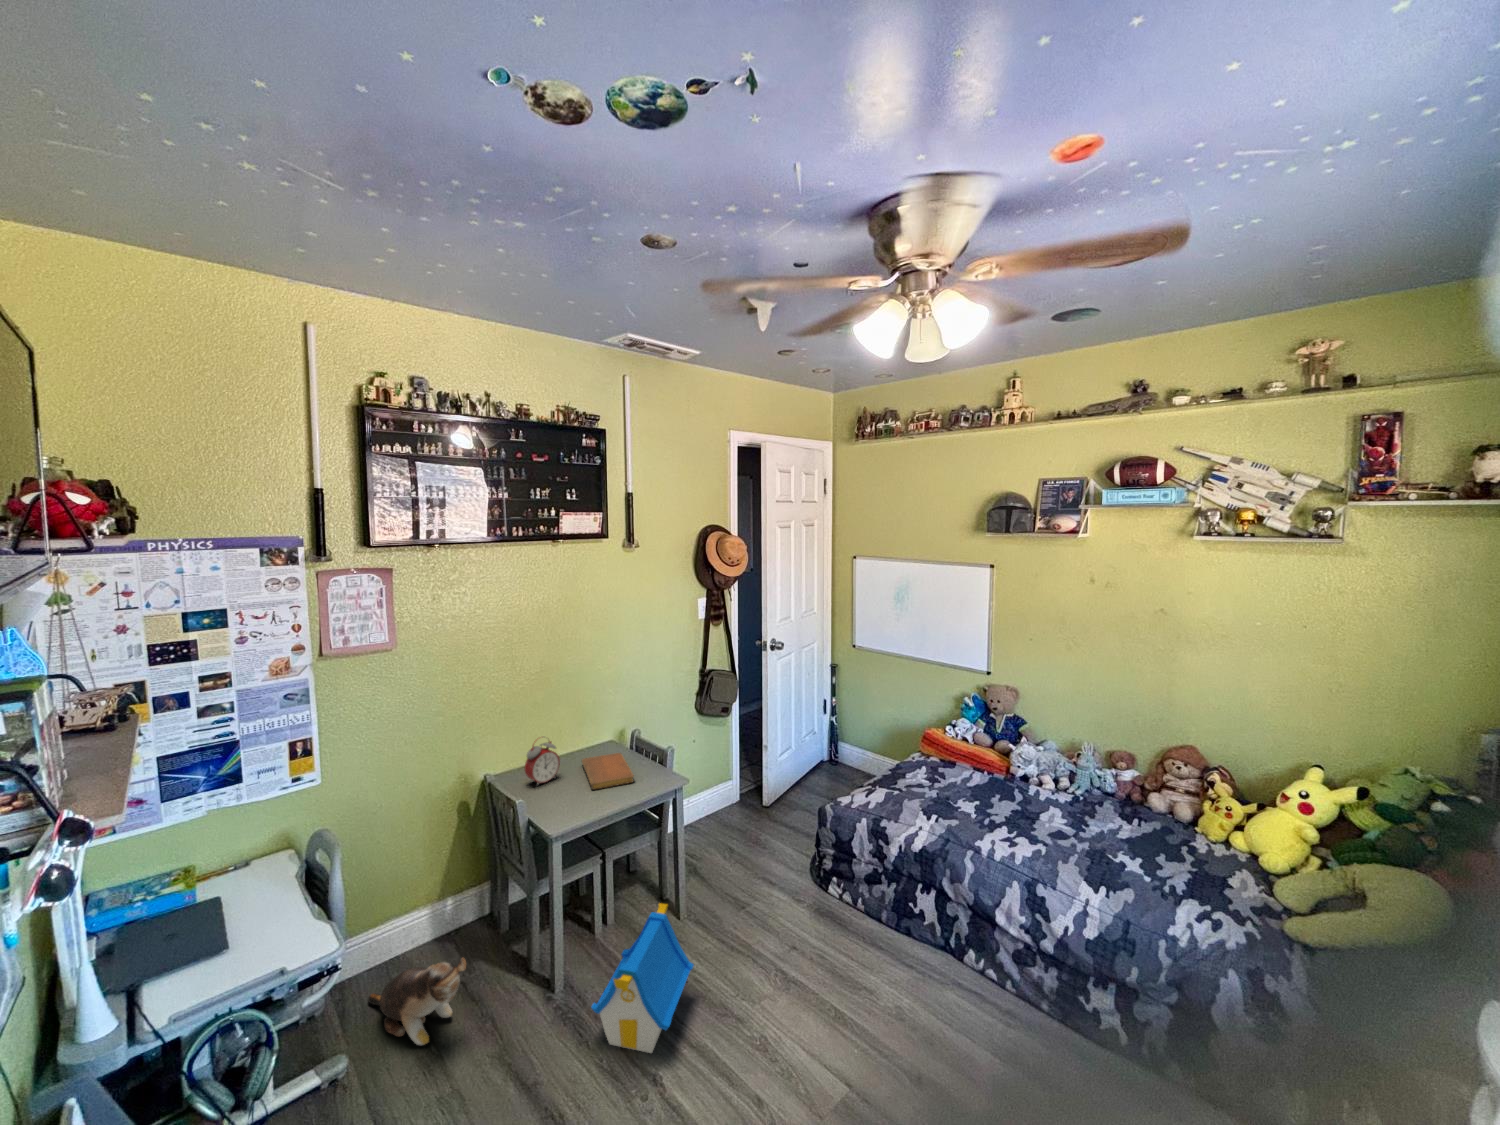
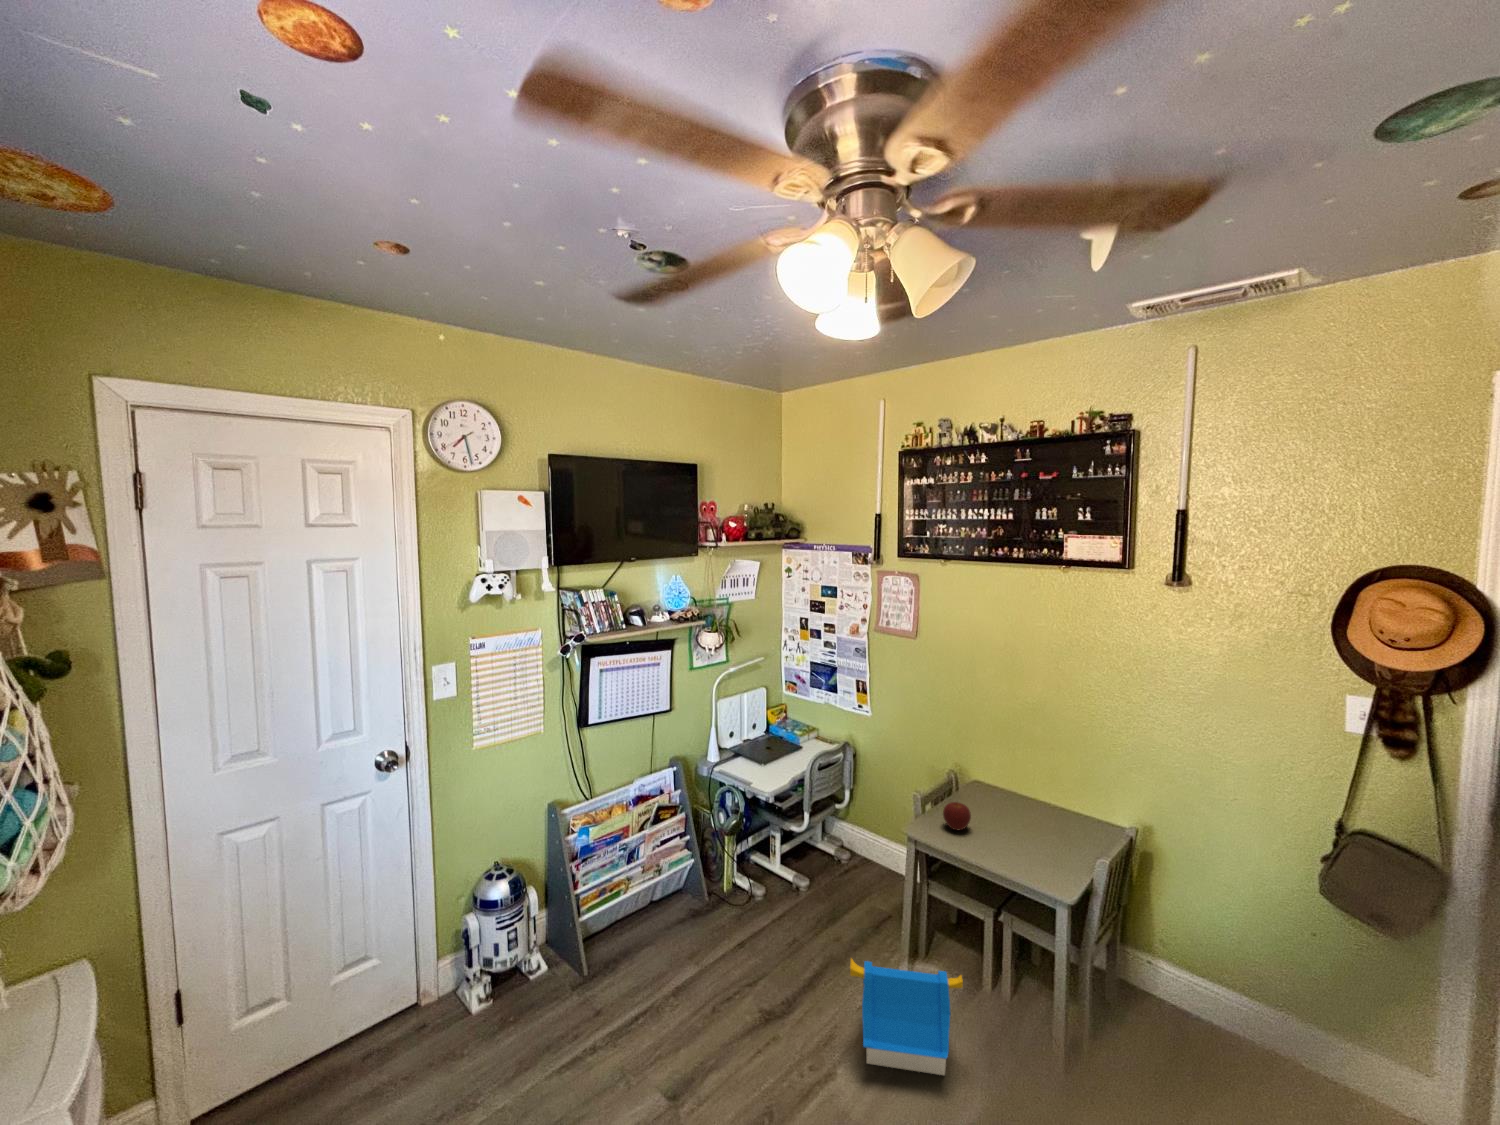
alarm clock: present [524,736,560,785] -> none [968,759,1004,809]
notebook: present [582,753,634,790] -> none [989,811,1075,854]
apple: none [561,778,588,807] -> present [943,802,971,830]
plush toy: present [368,958,466,1045] -> none [827,866,871,921]

